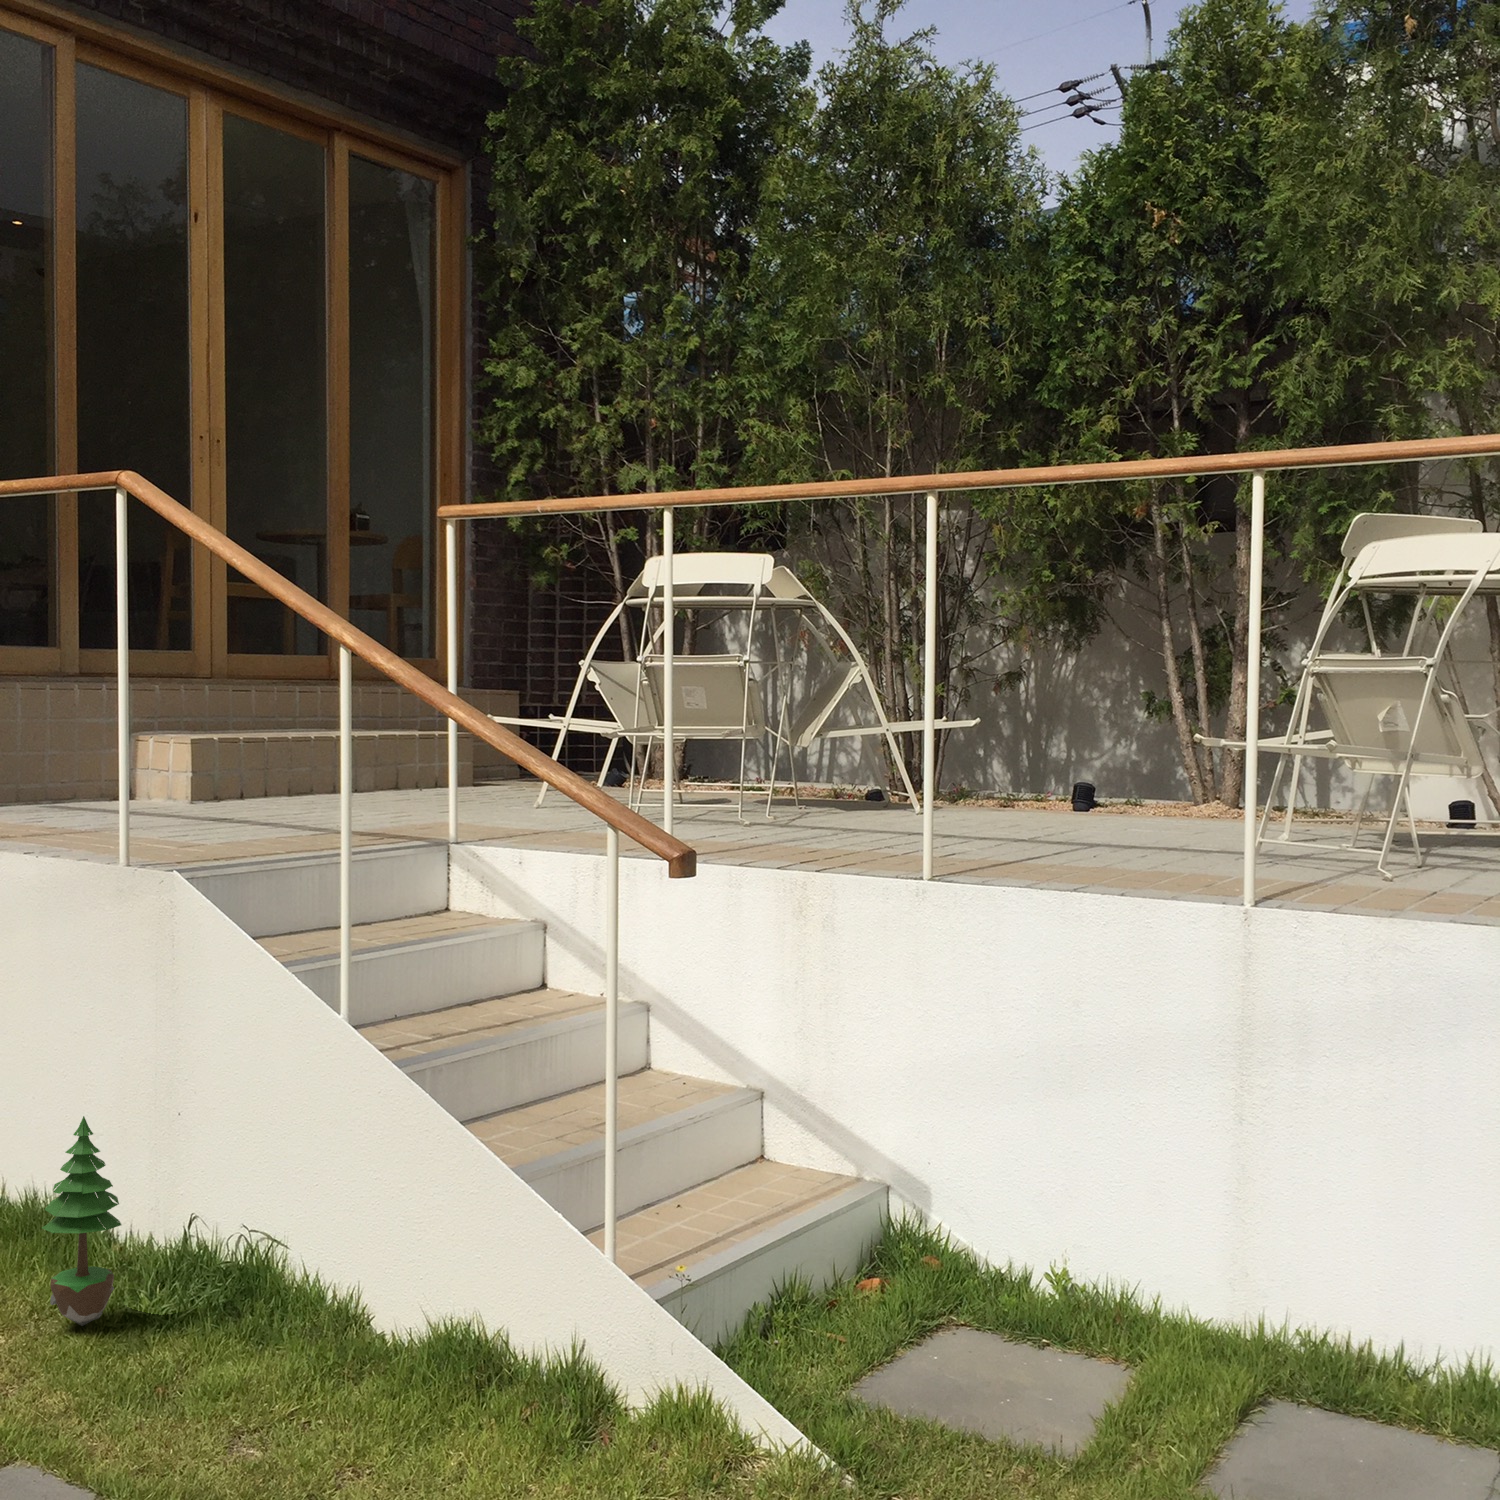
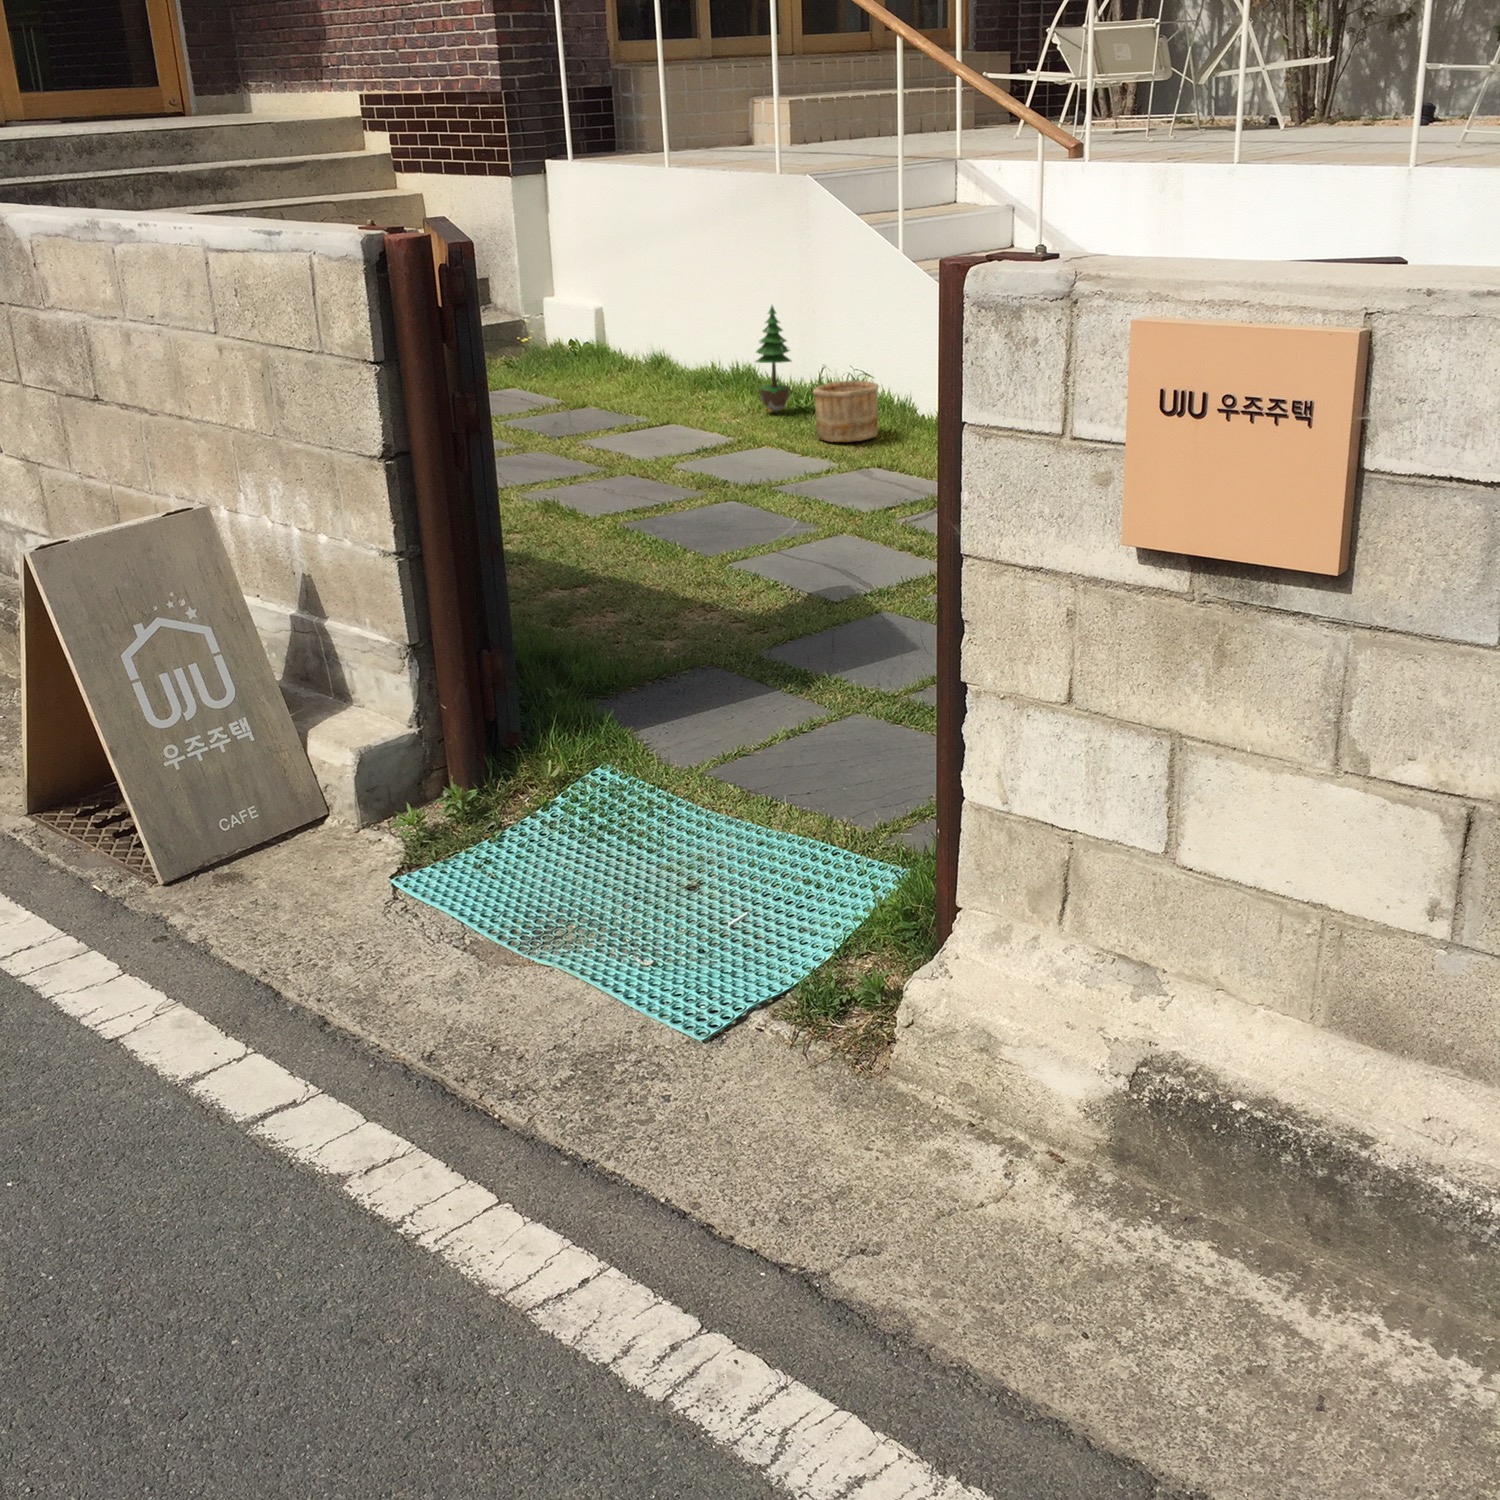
wooden bucket: none [142,1283,286,1431] -> present [813,381,879,442]

